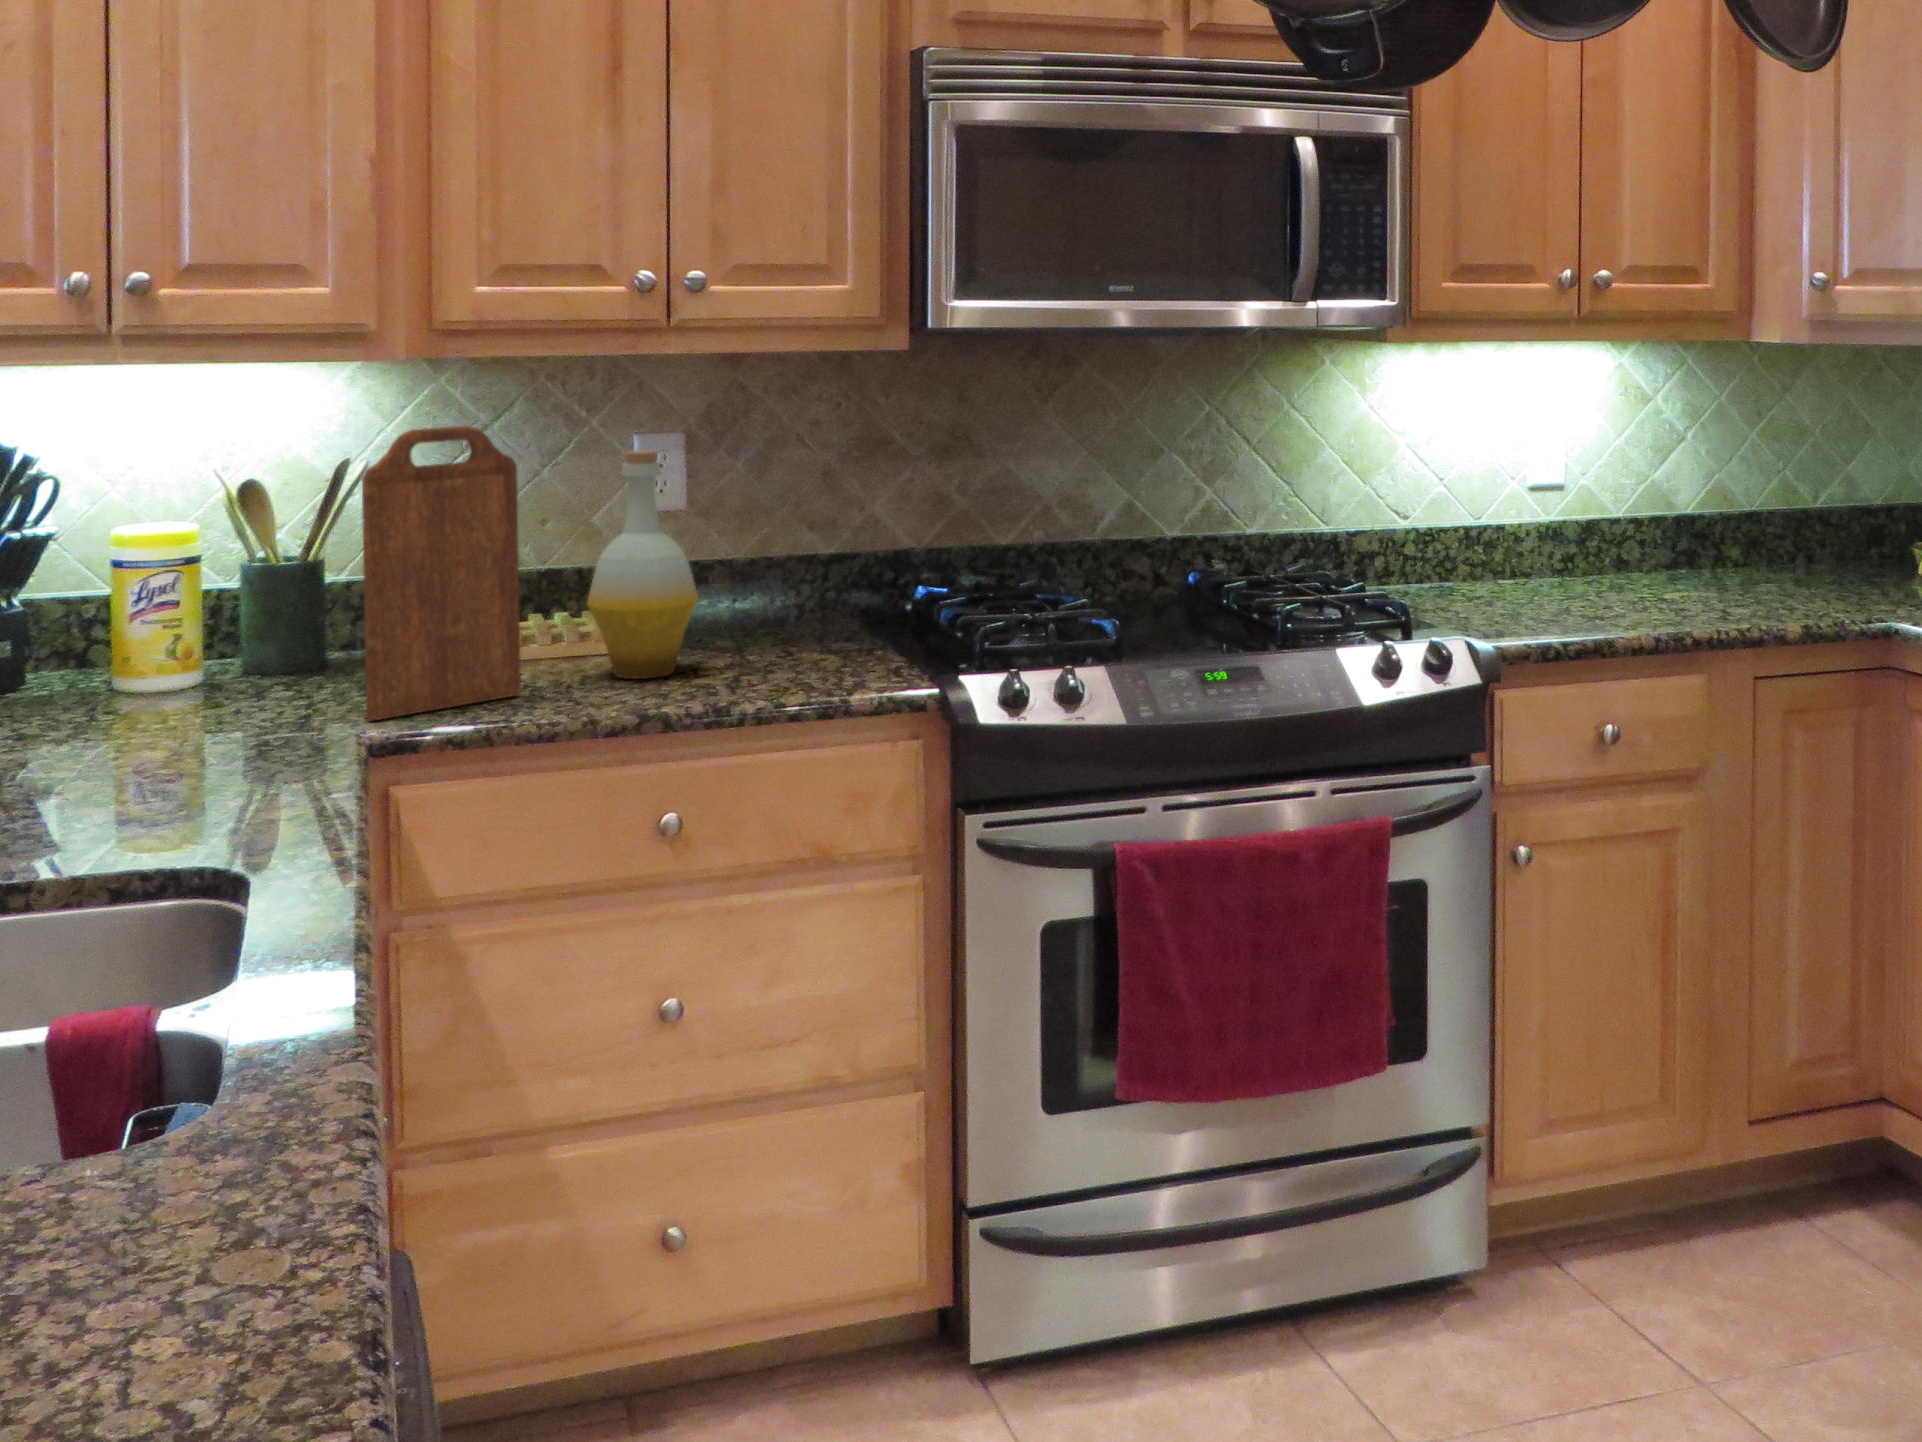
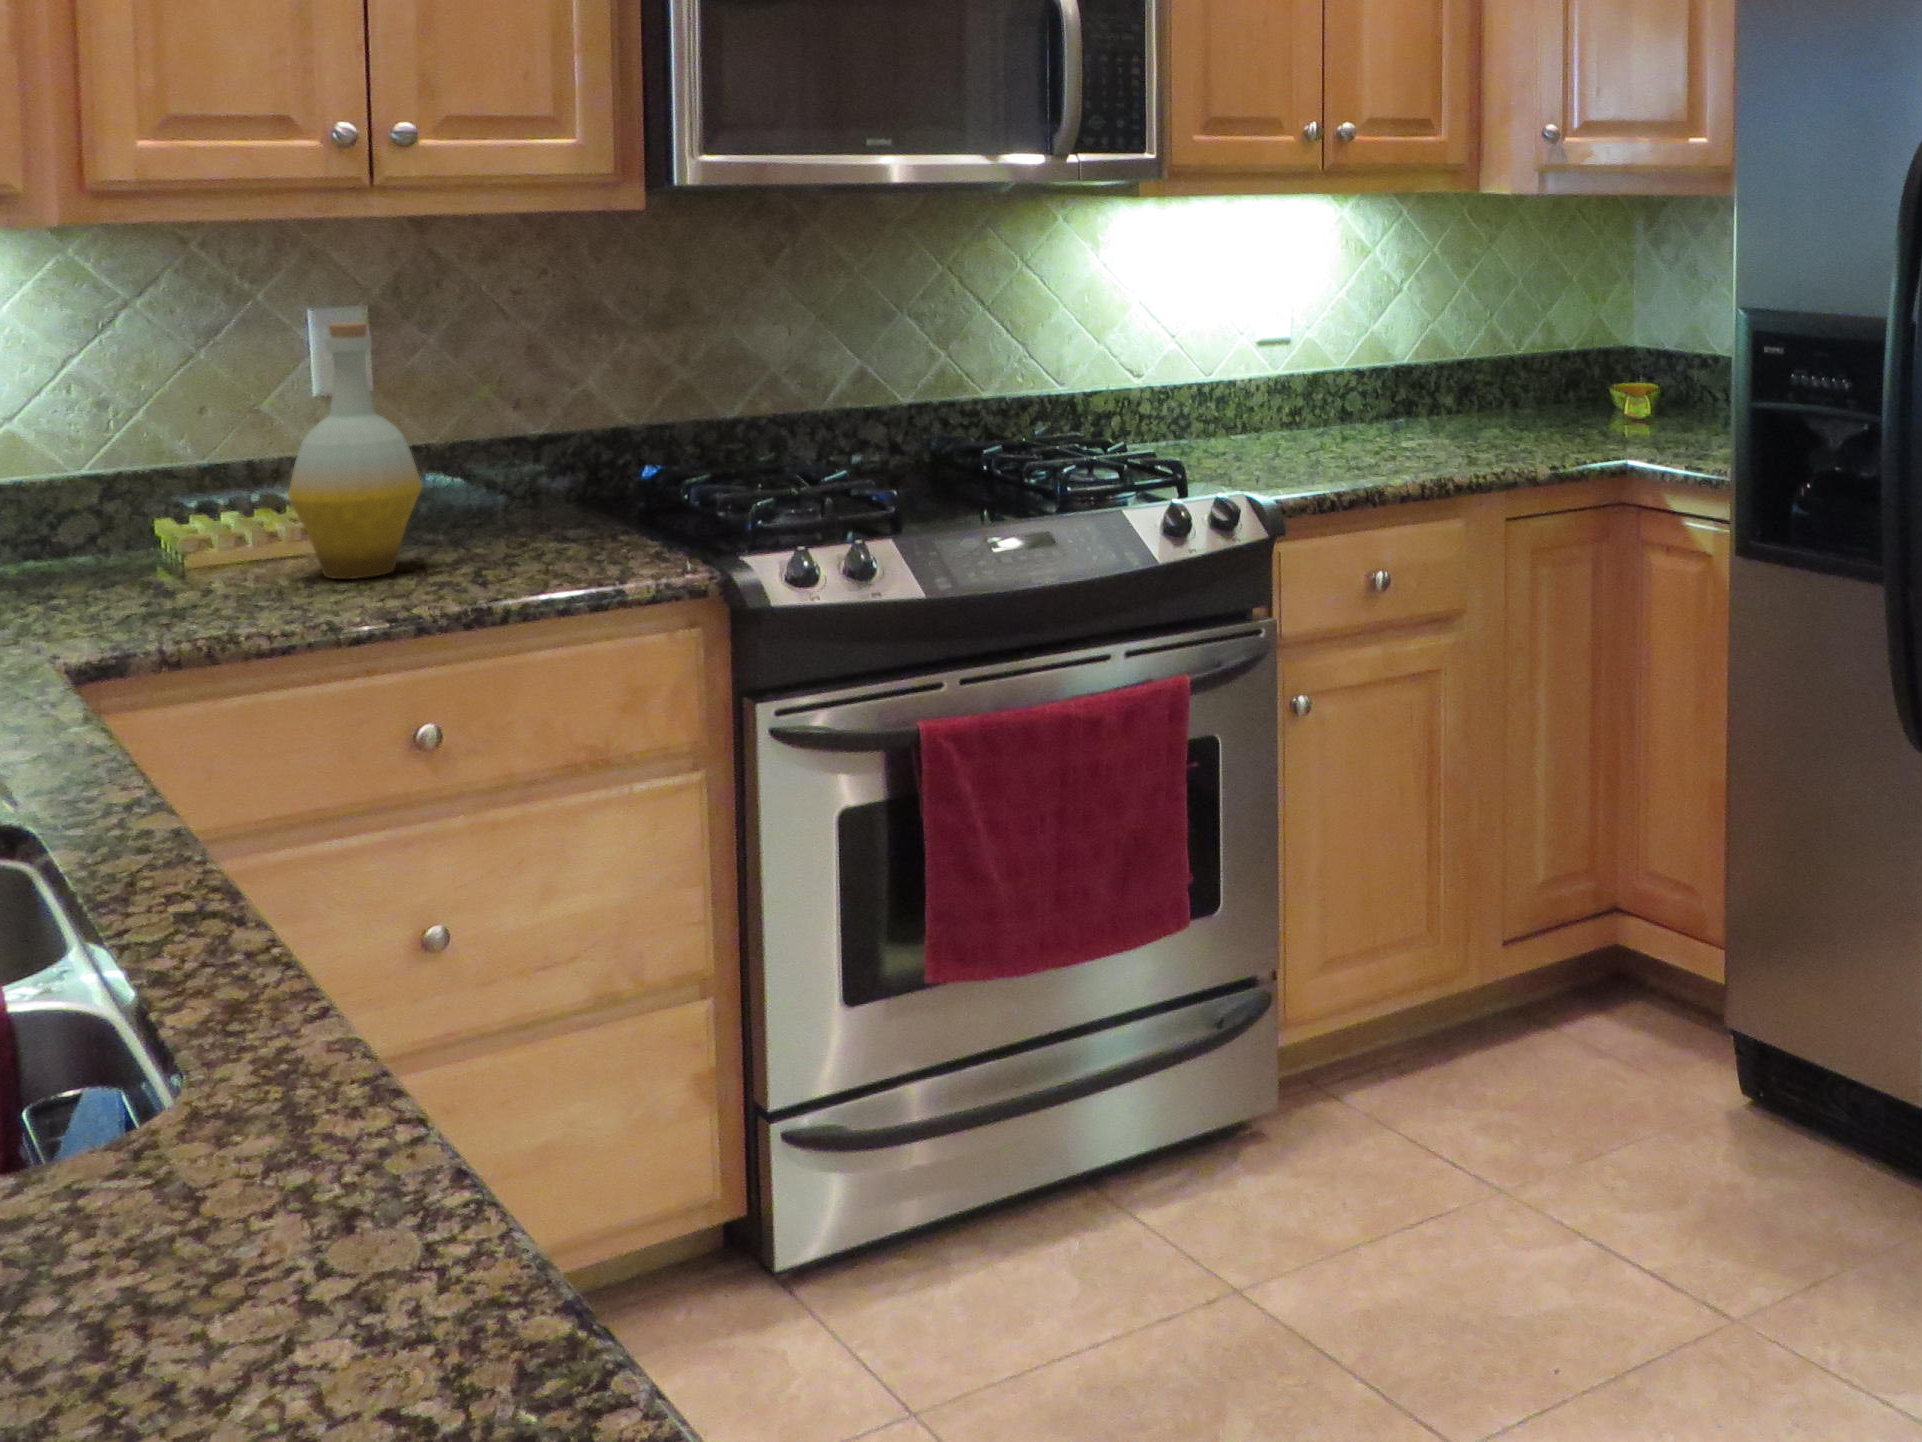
cutting board: present [362,426,521,720] -> none [22,296,221,641]

